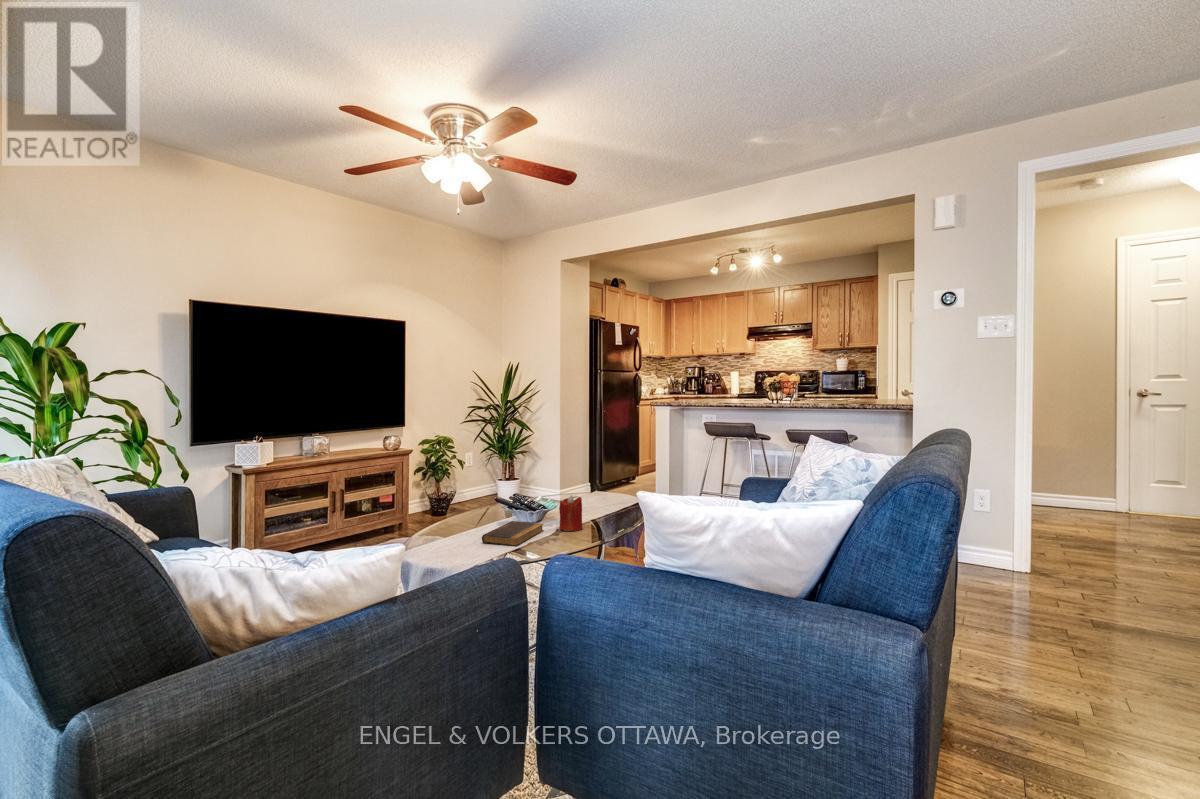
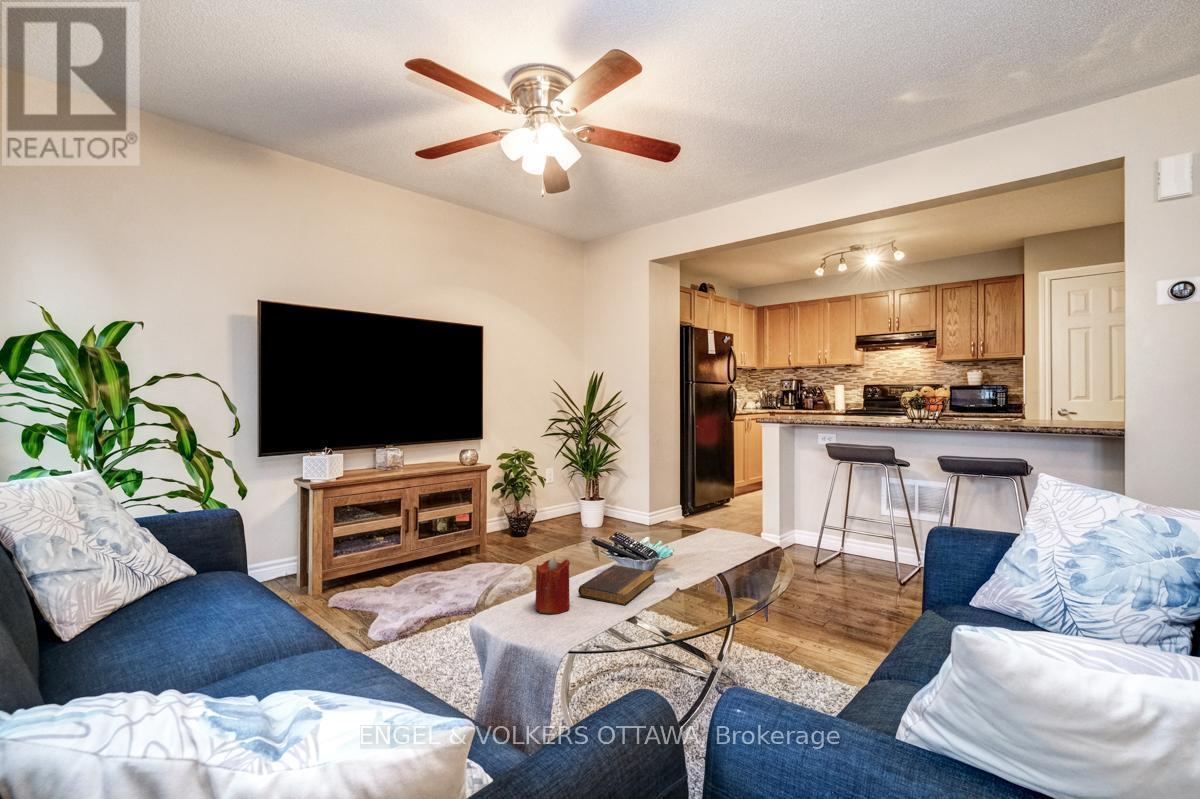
candle: present [559,495,582,531] -> present [535,556,570,614]

